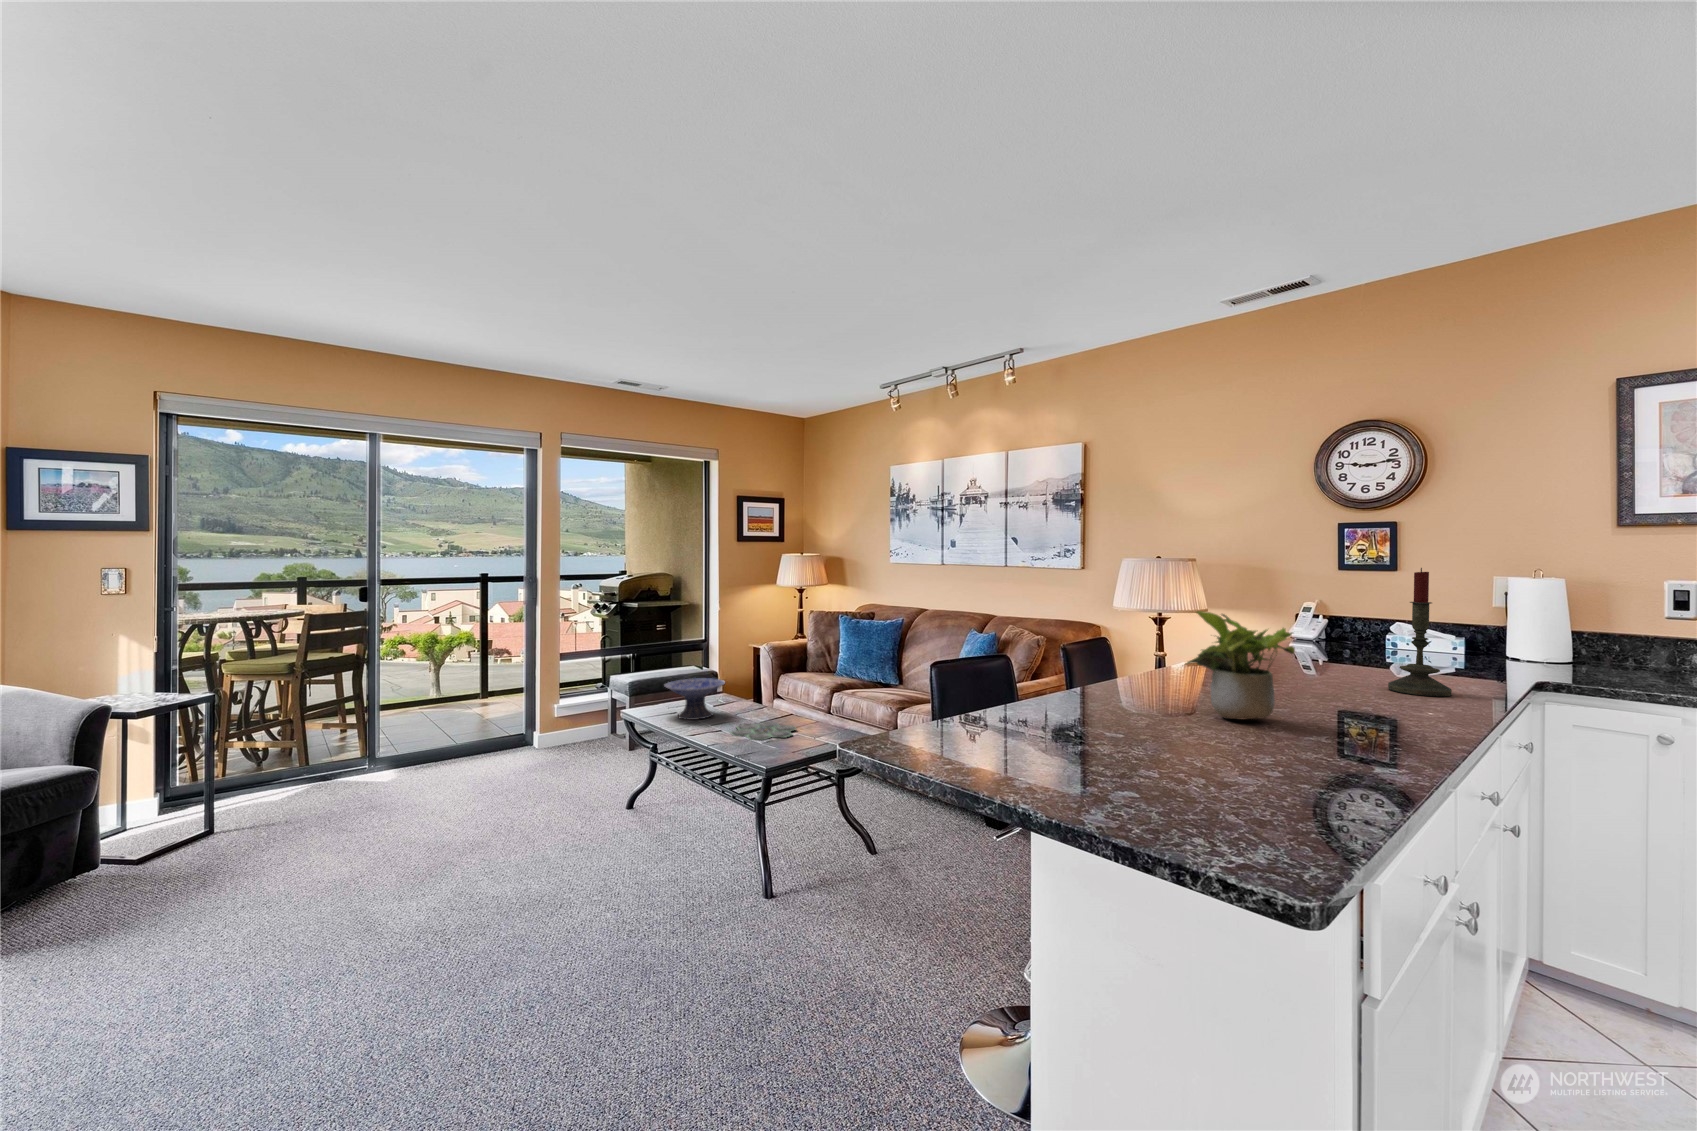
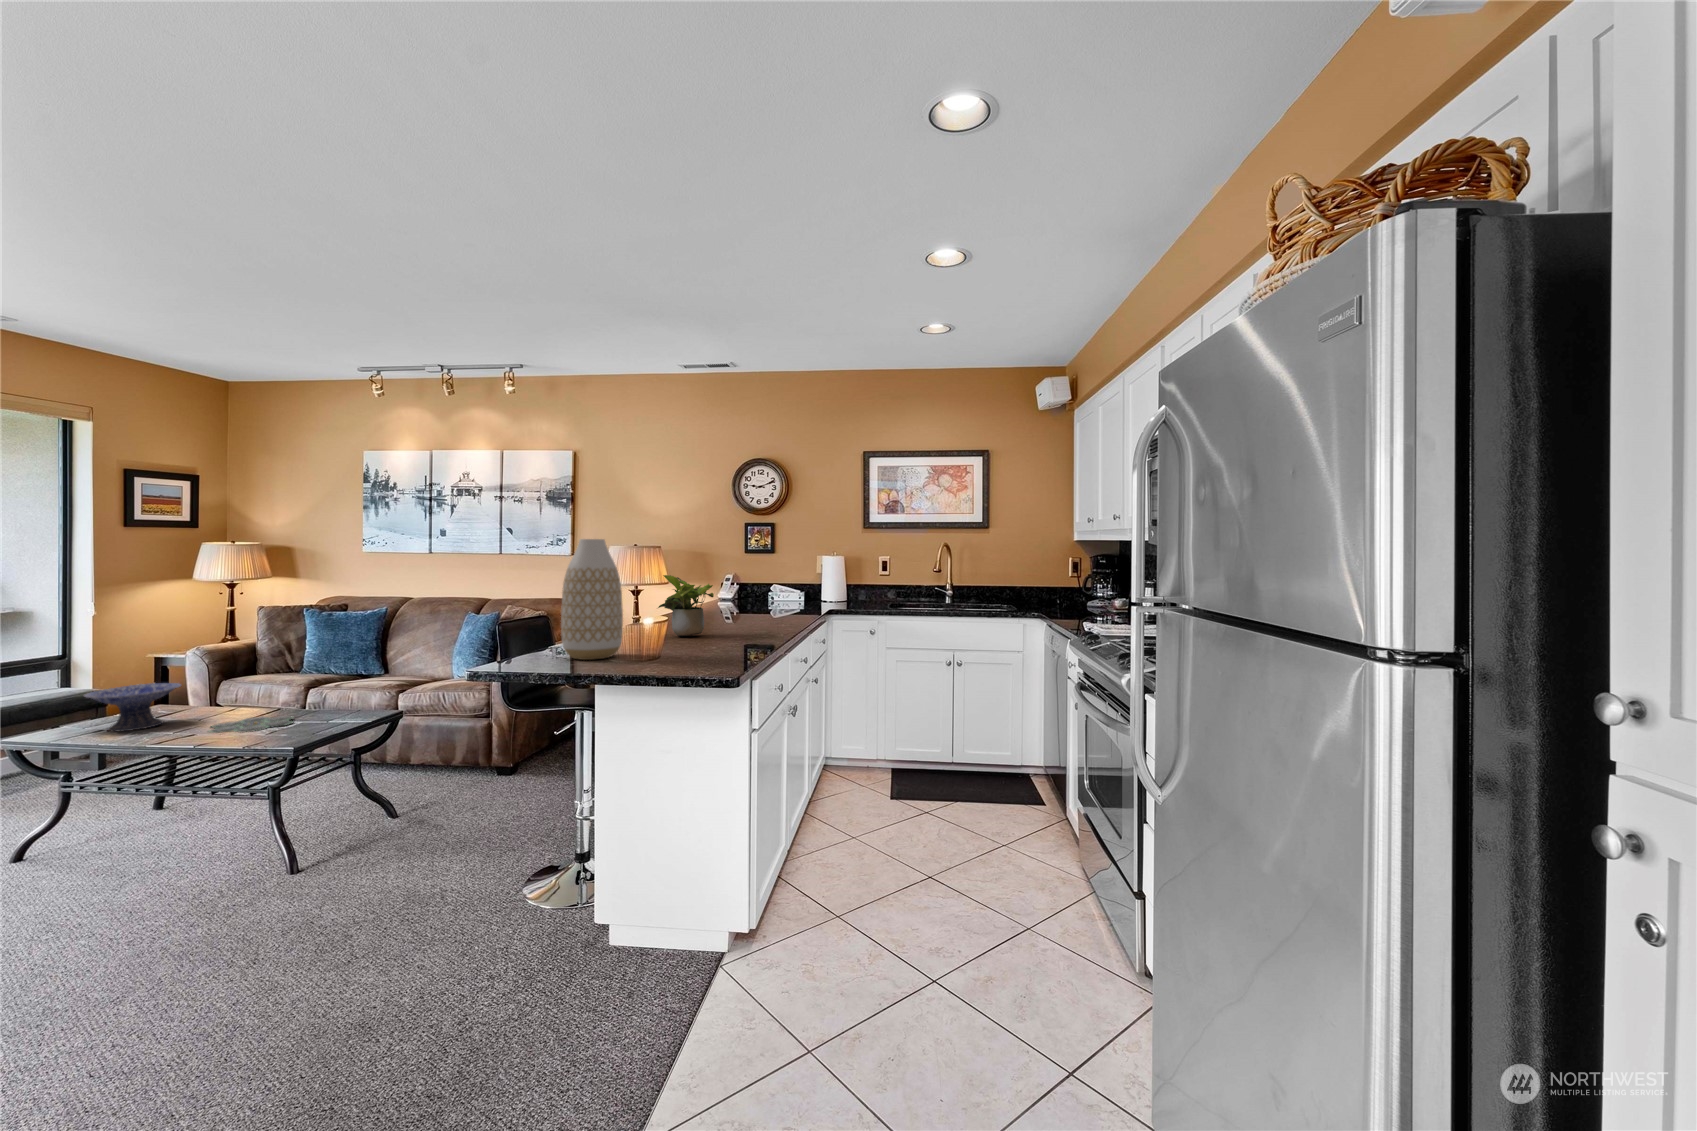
vase: none [1005,550,1111,765] -> present [561,539,623,660]
candle: present [1388,568,1452,696] -> none [763,551,790,621]

